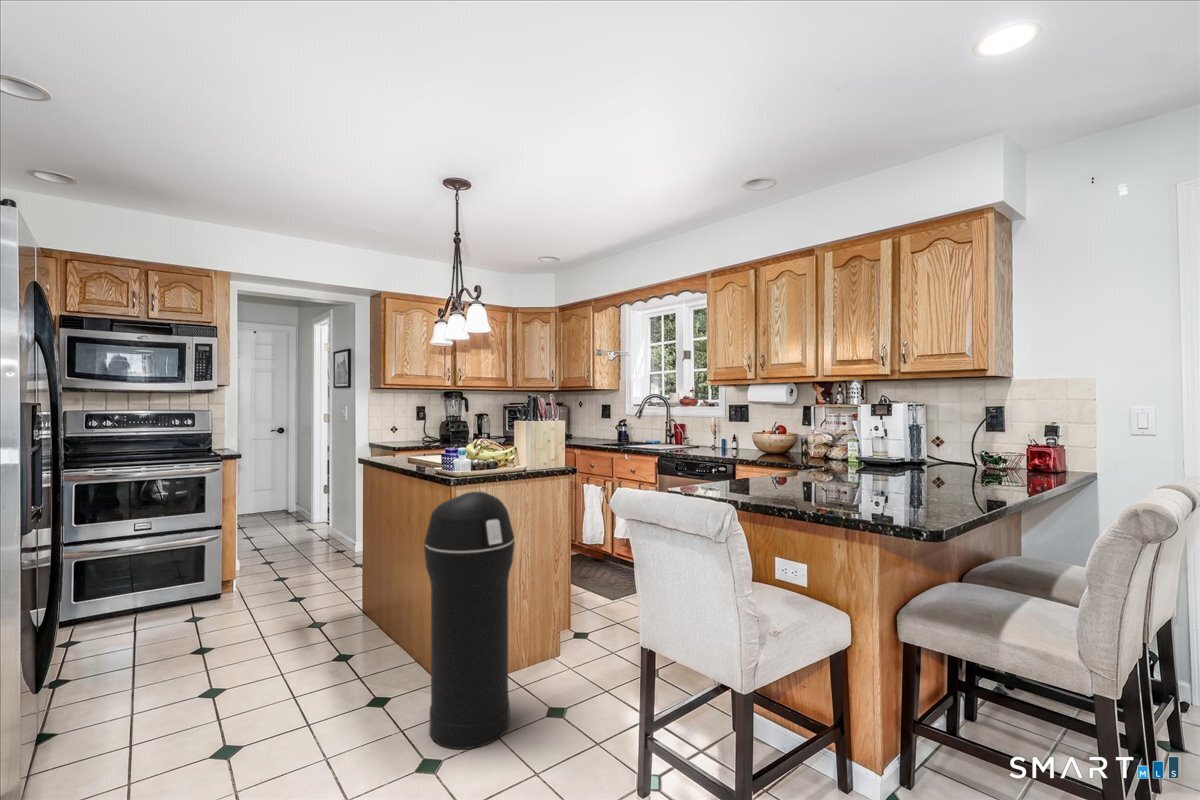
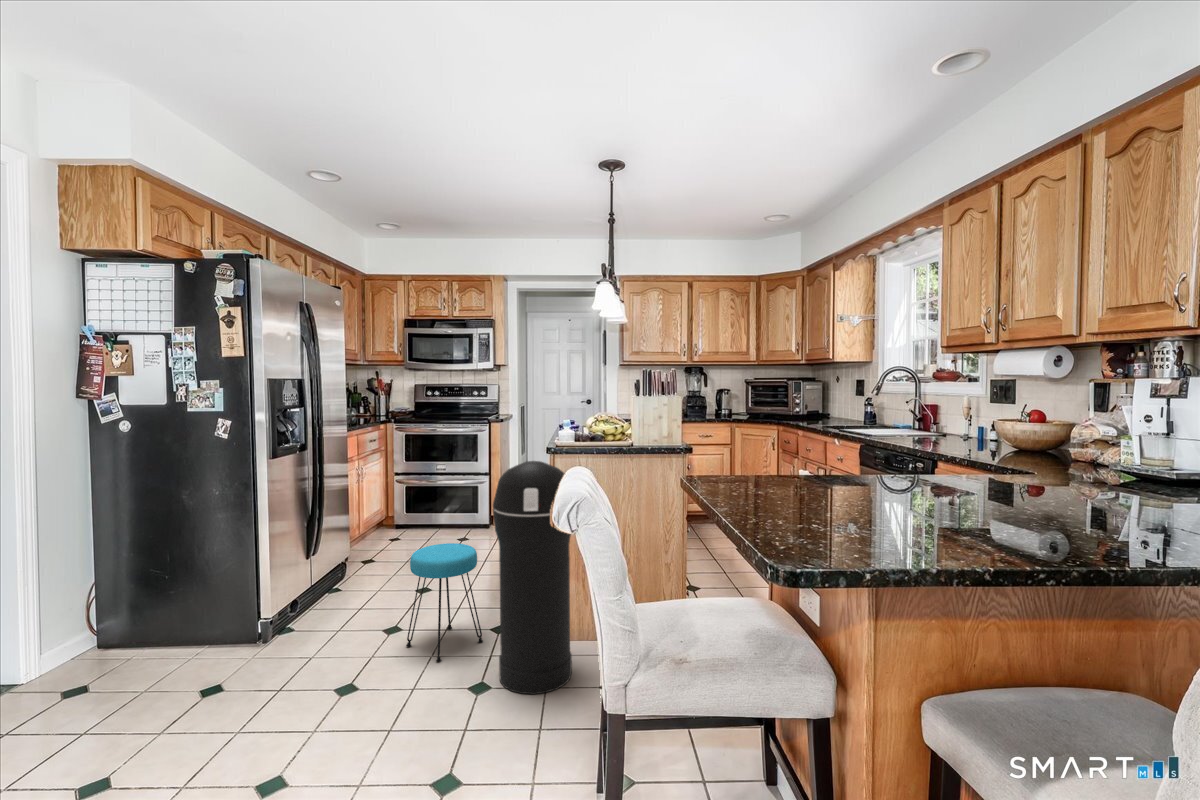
stool: none [272,605,371,754] -> present [406,543,483,661]

